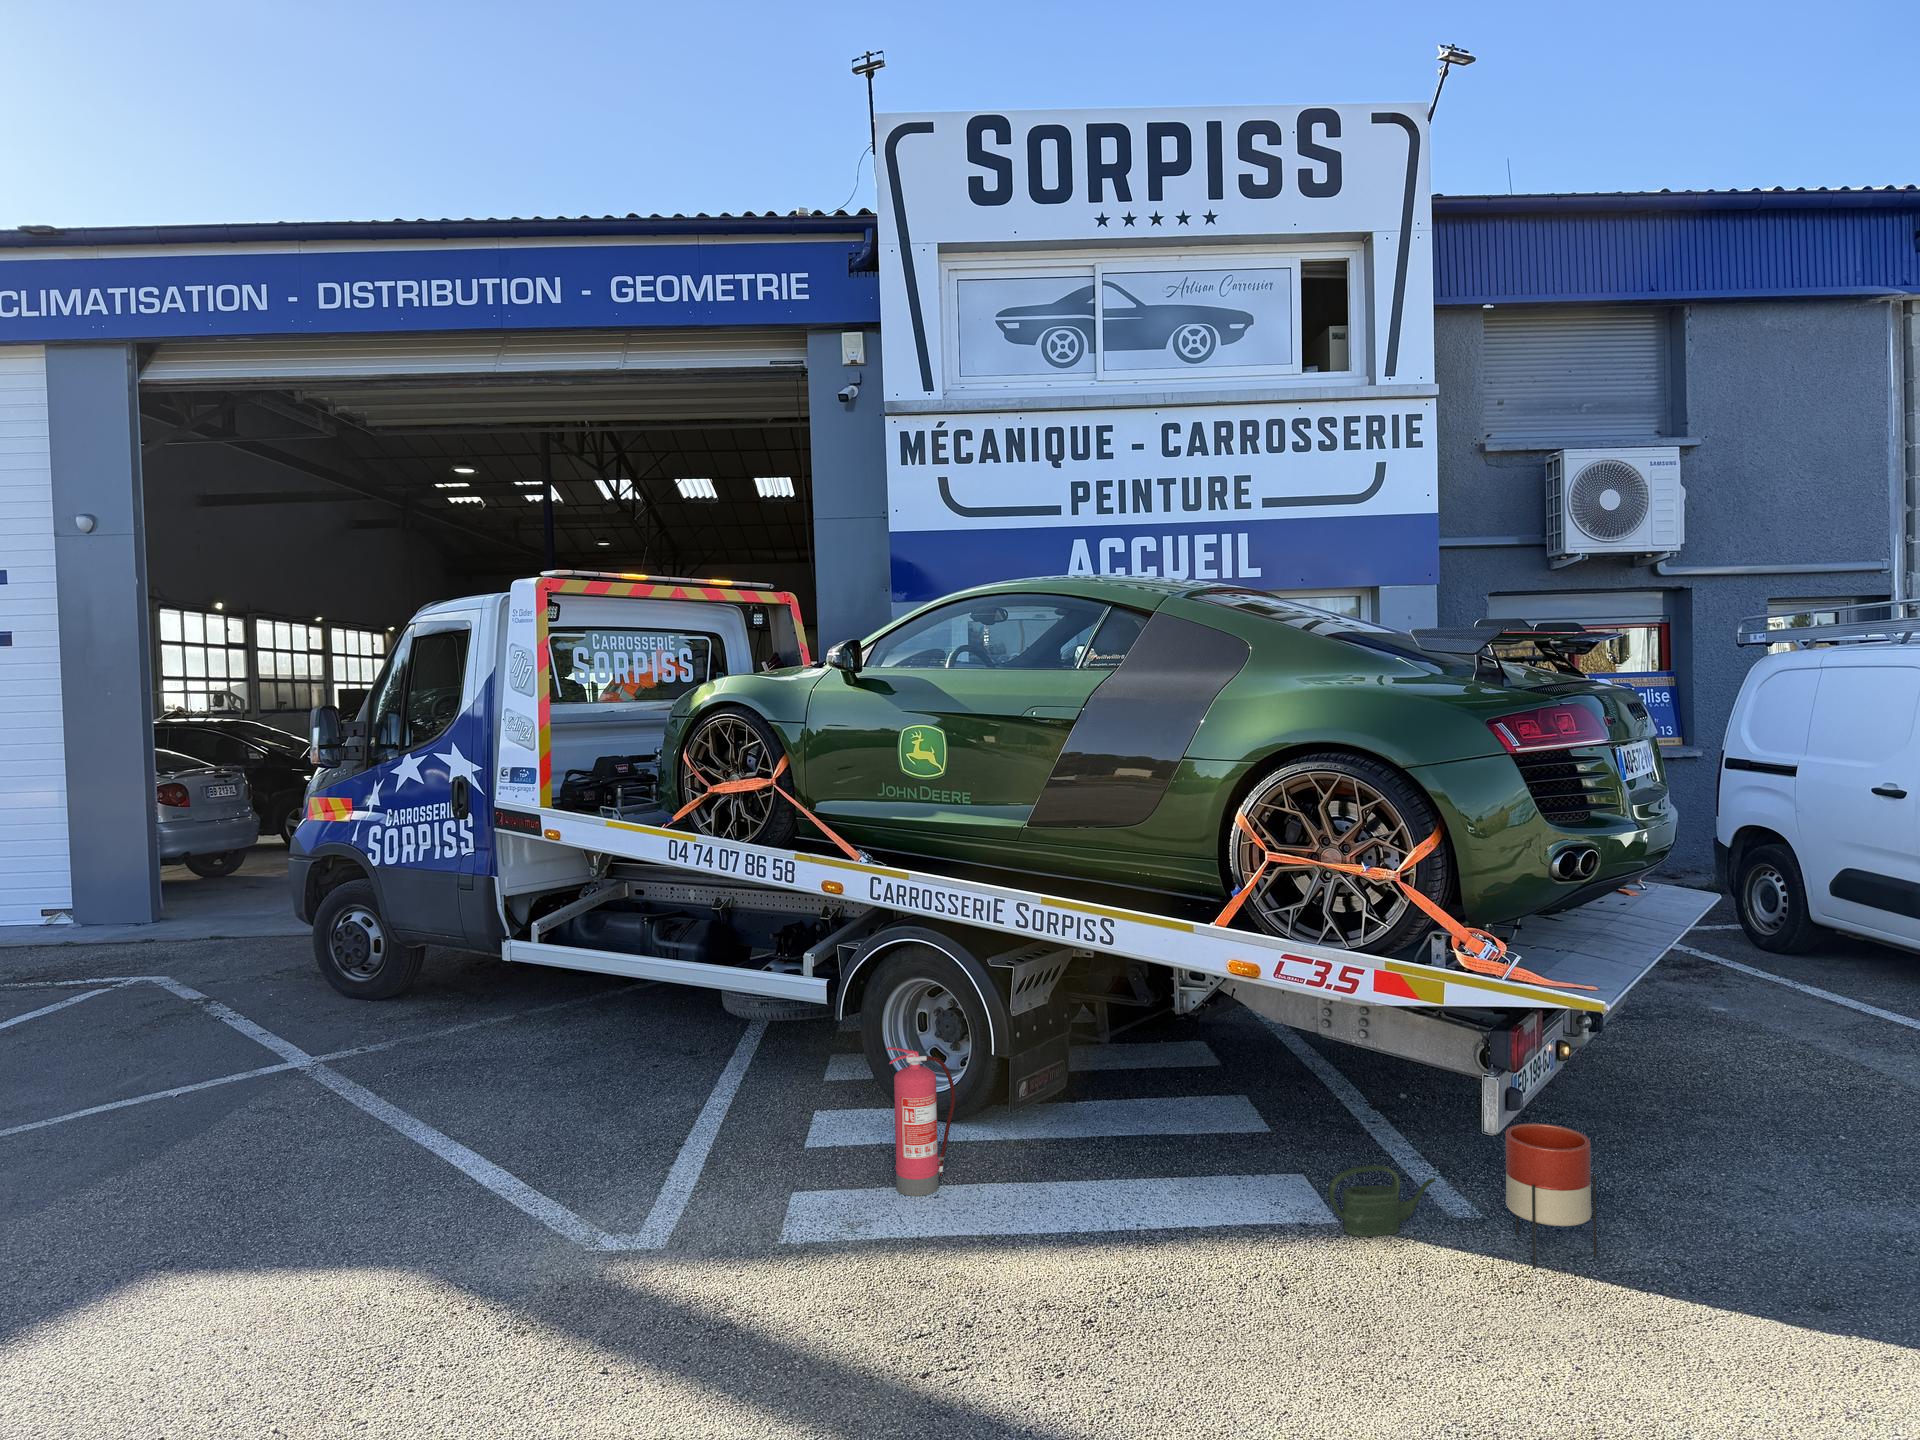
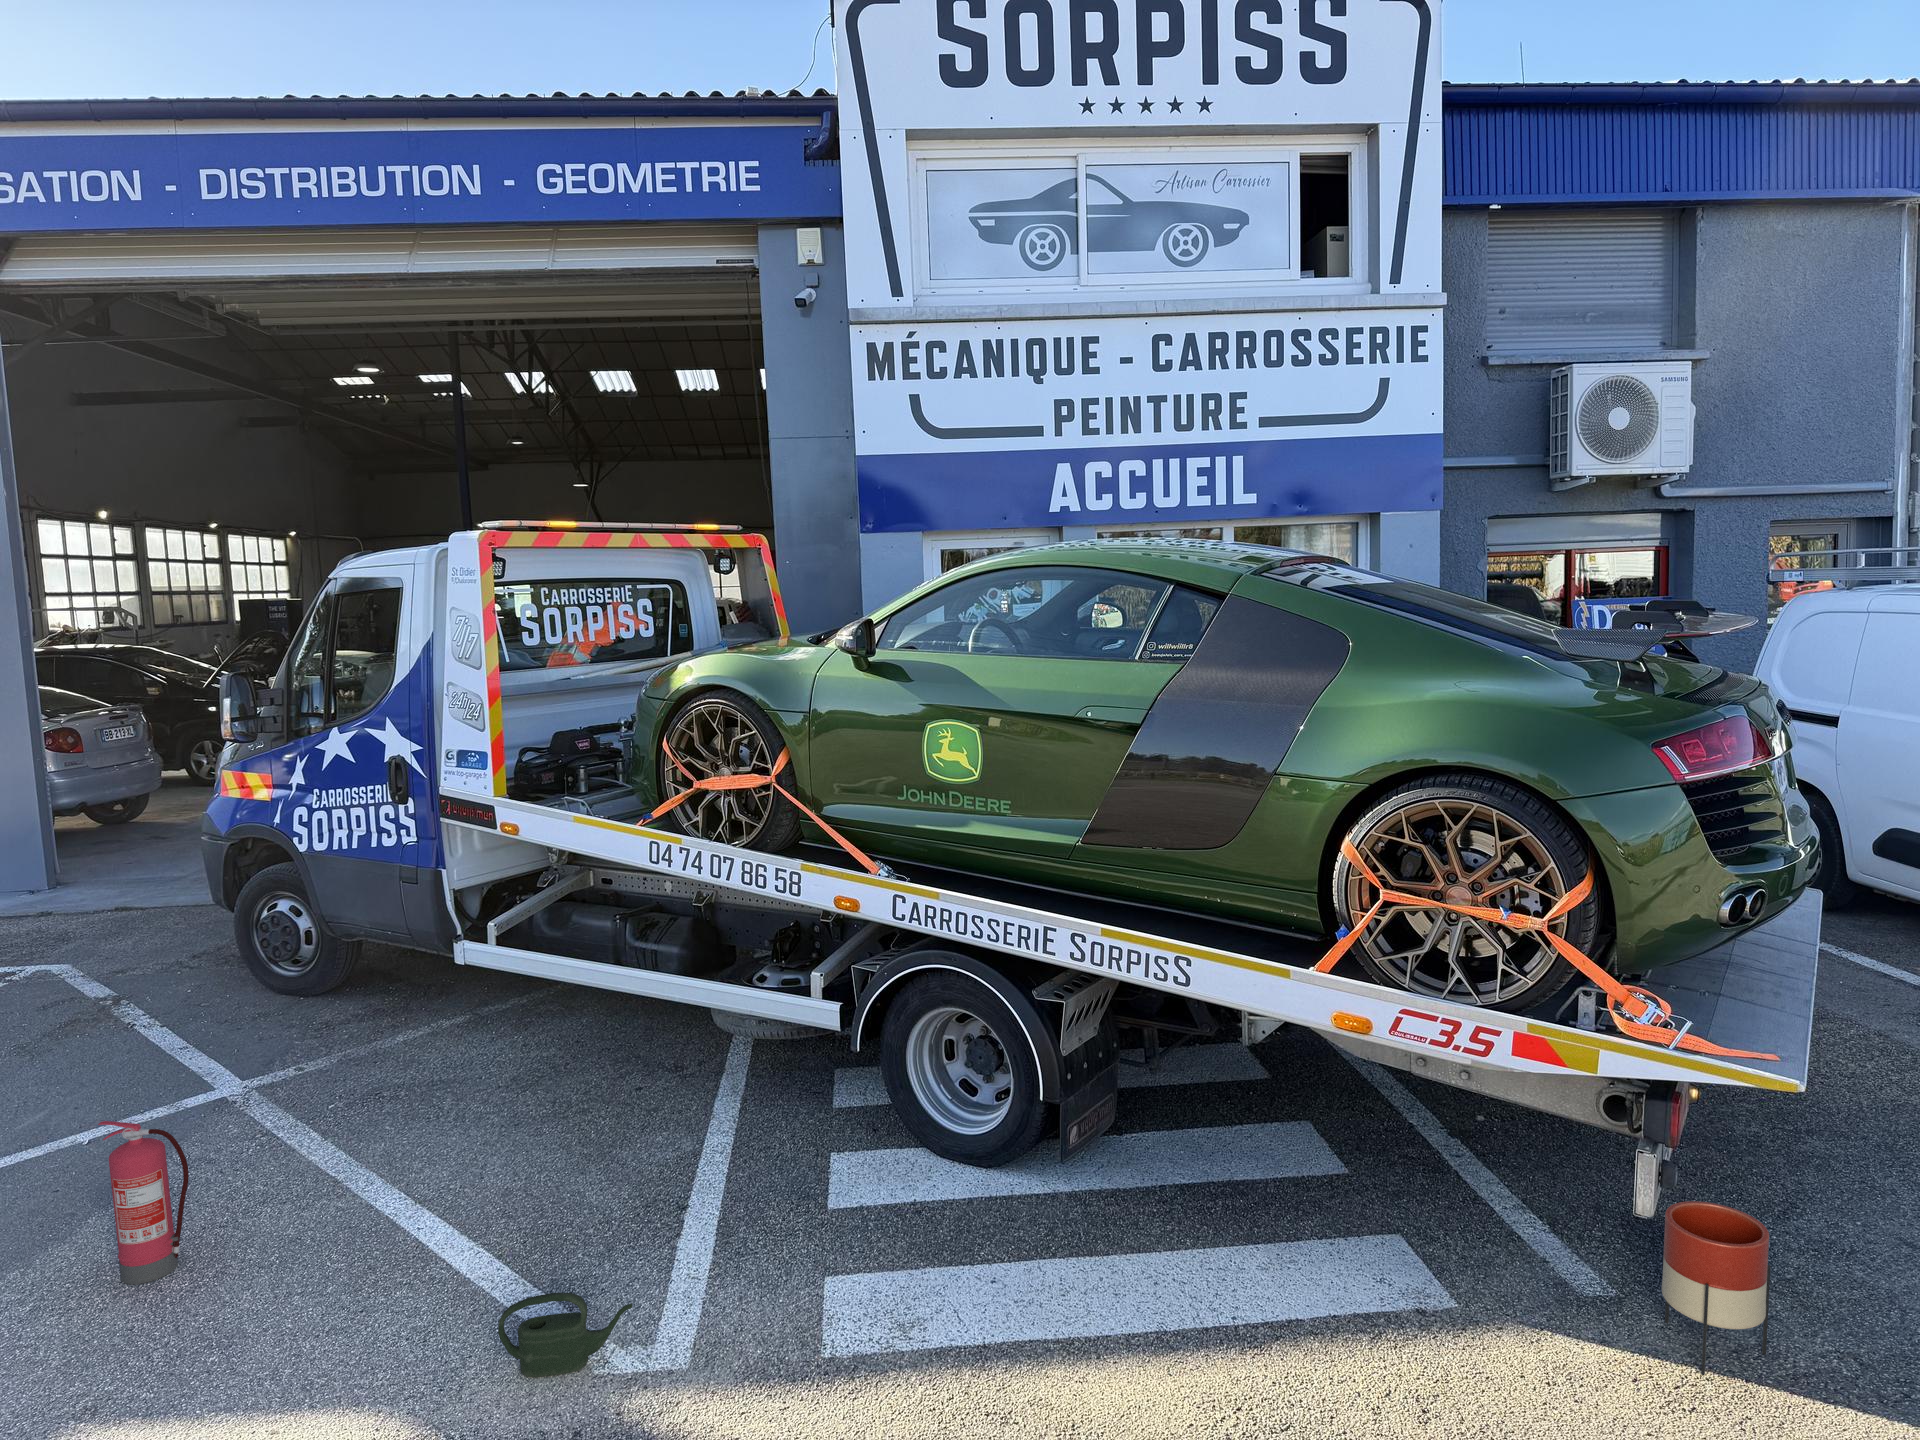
fire extinguisher: present [886,1047,955,1196] -> present [98,1121,189,1284]
watering can: present [1328,1165,1435,1237] -> present [498,1293,632,1377]

